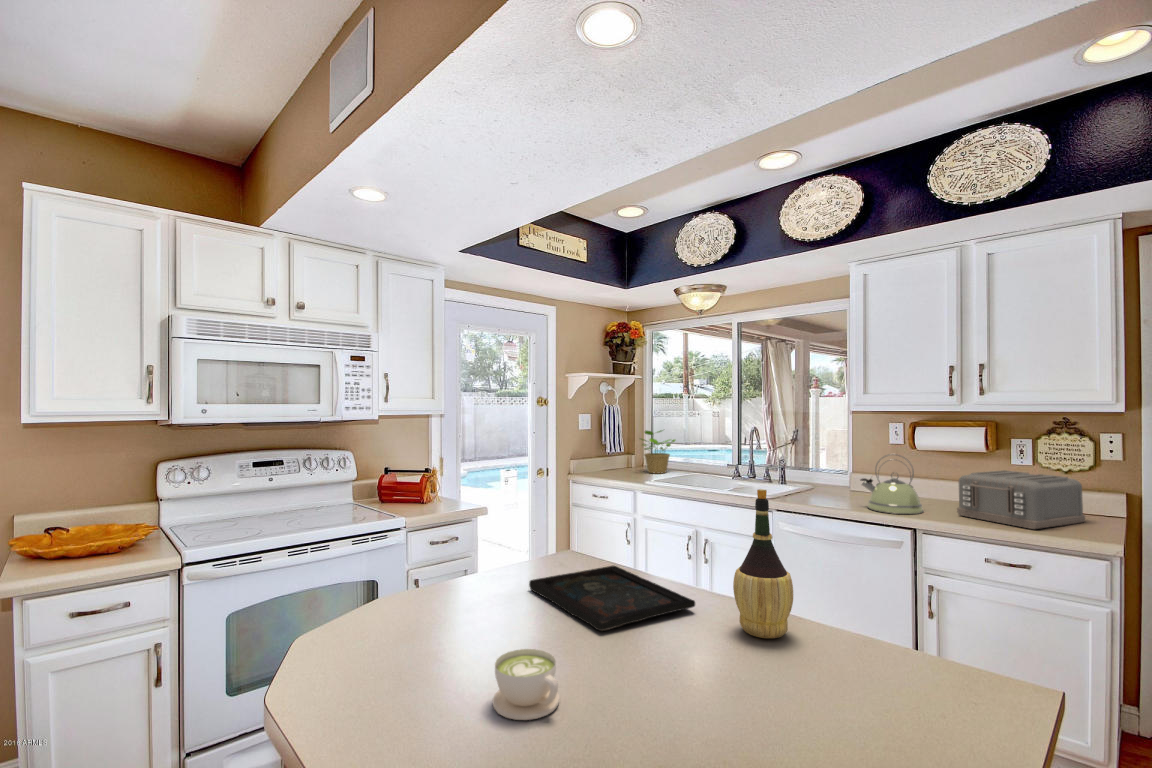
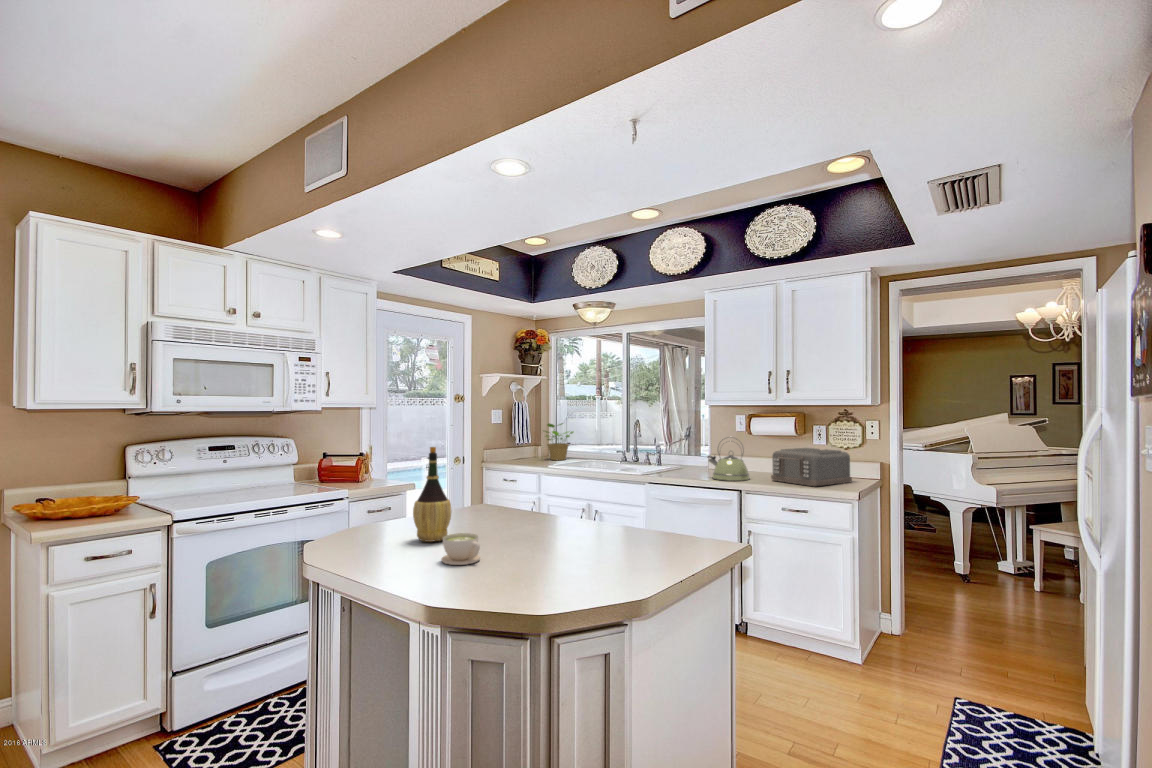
wine bottle: present [733,489,793,638] -> present [413,447,451,542]
tray: present [529,566,695,631] -> none [456,508,567,536]

